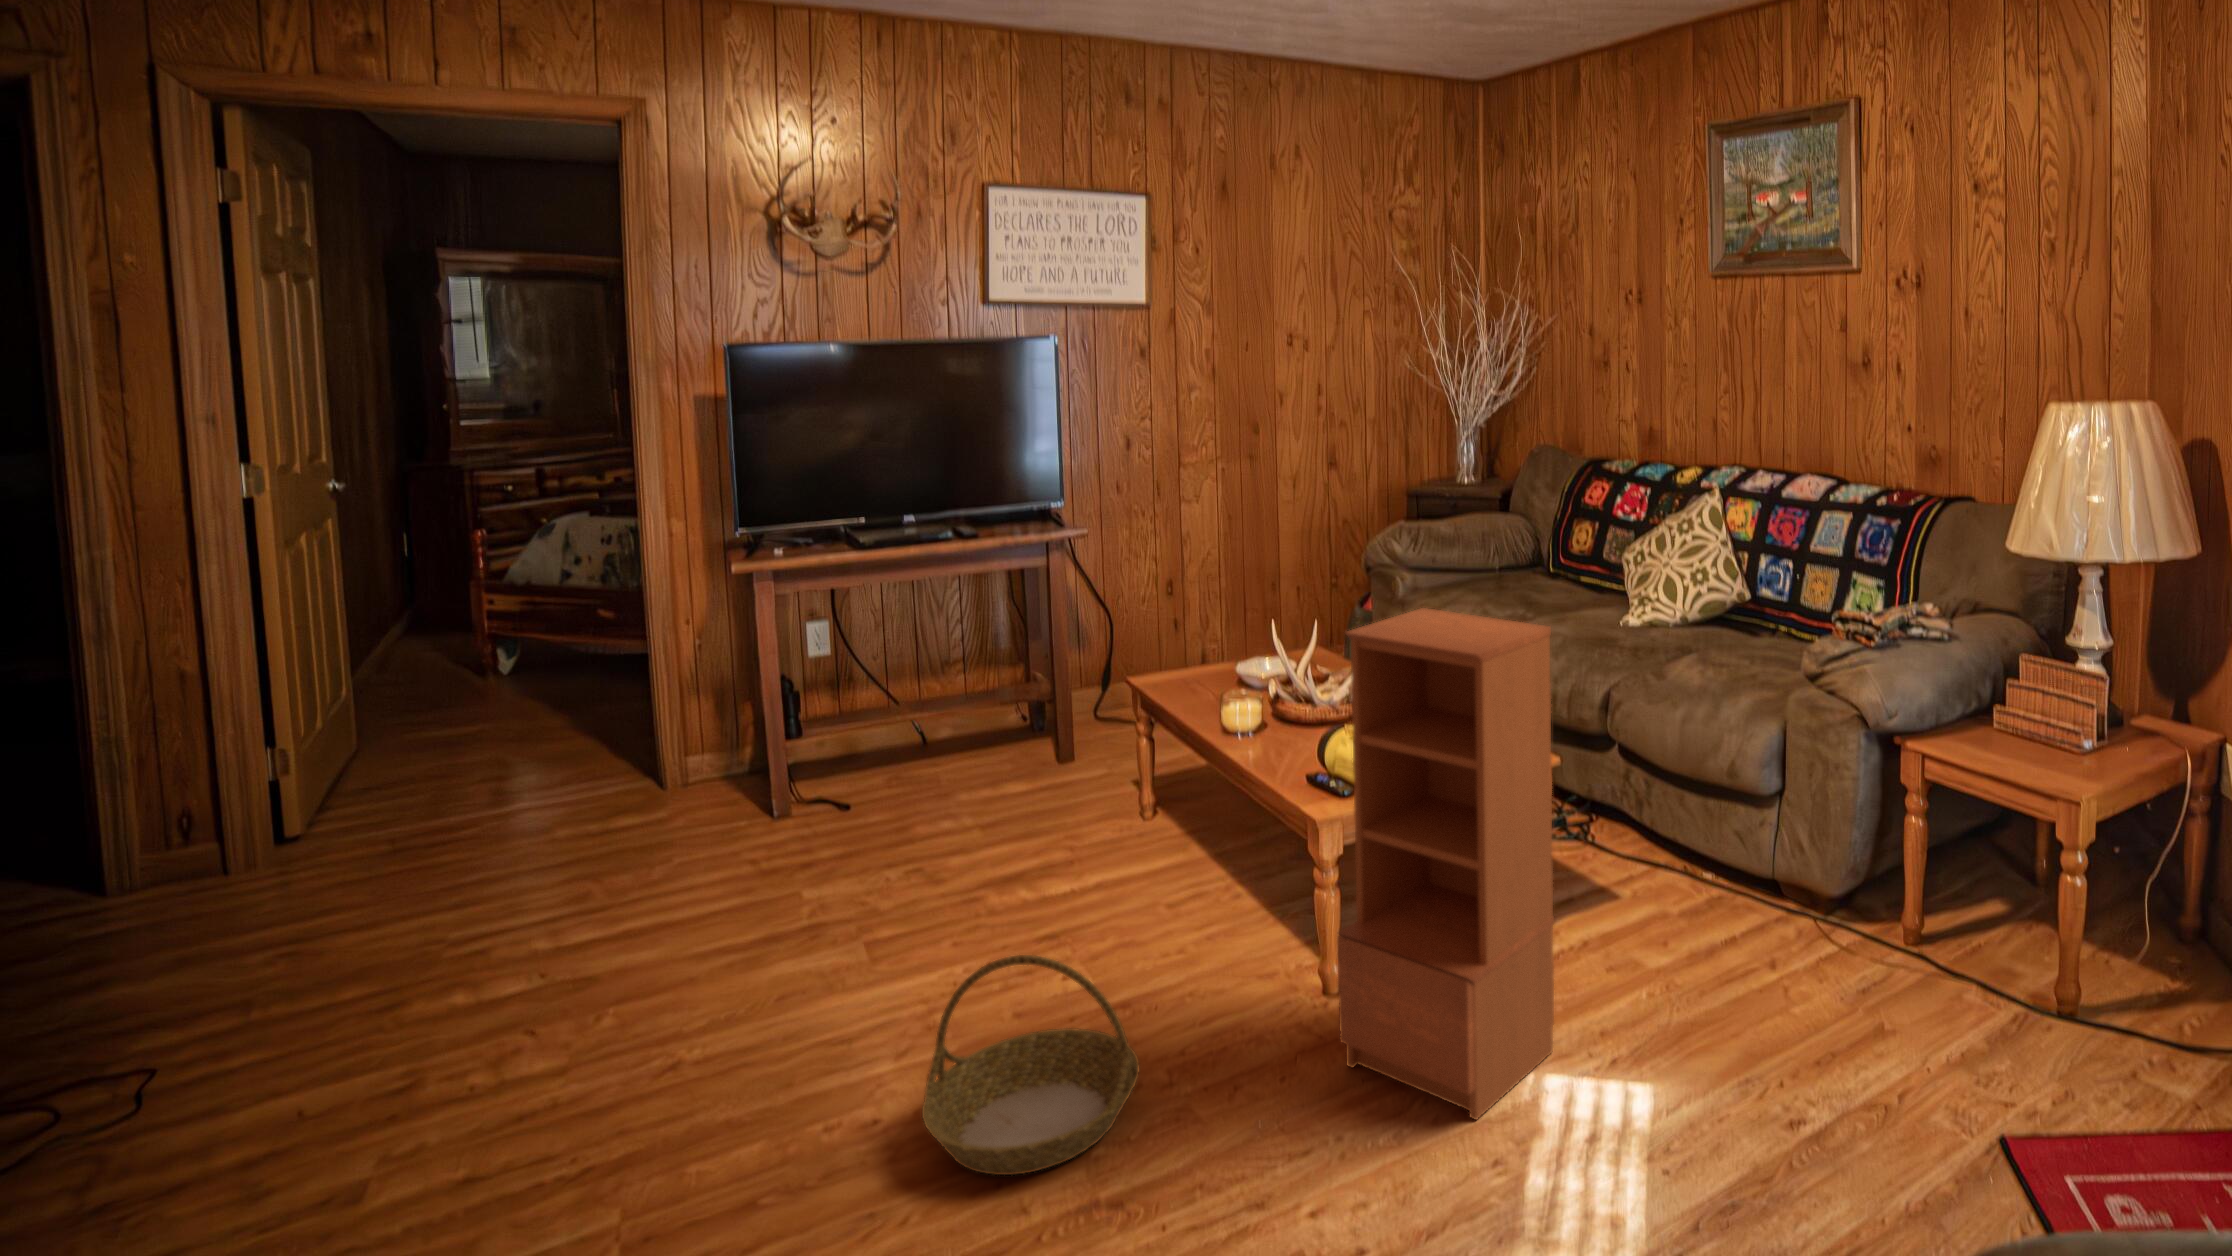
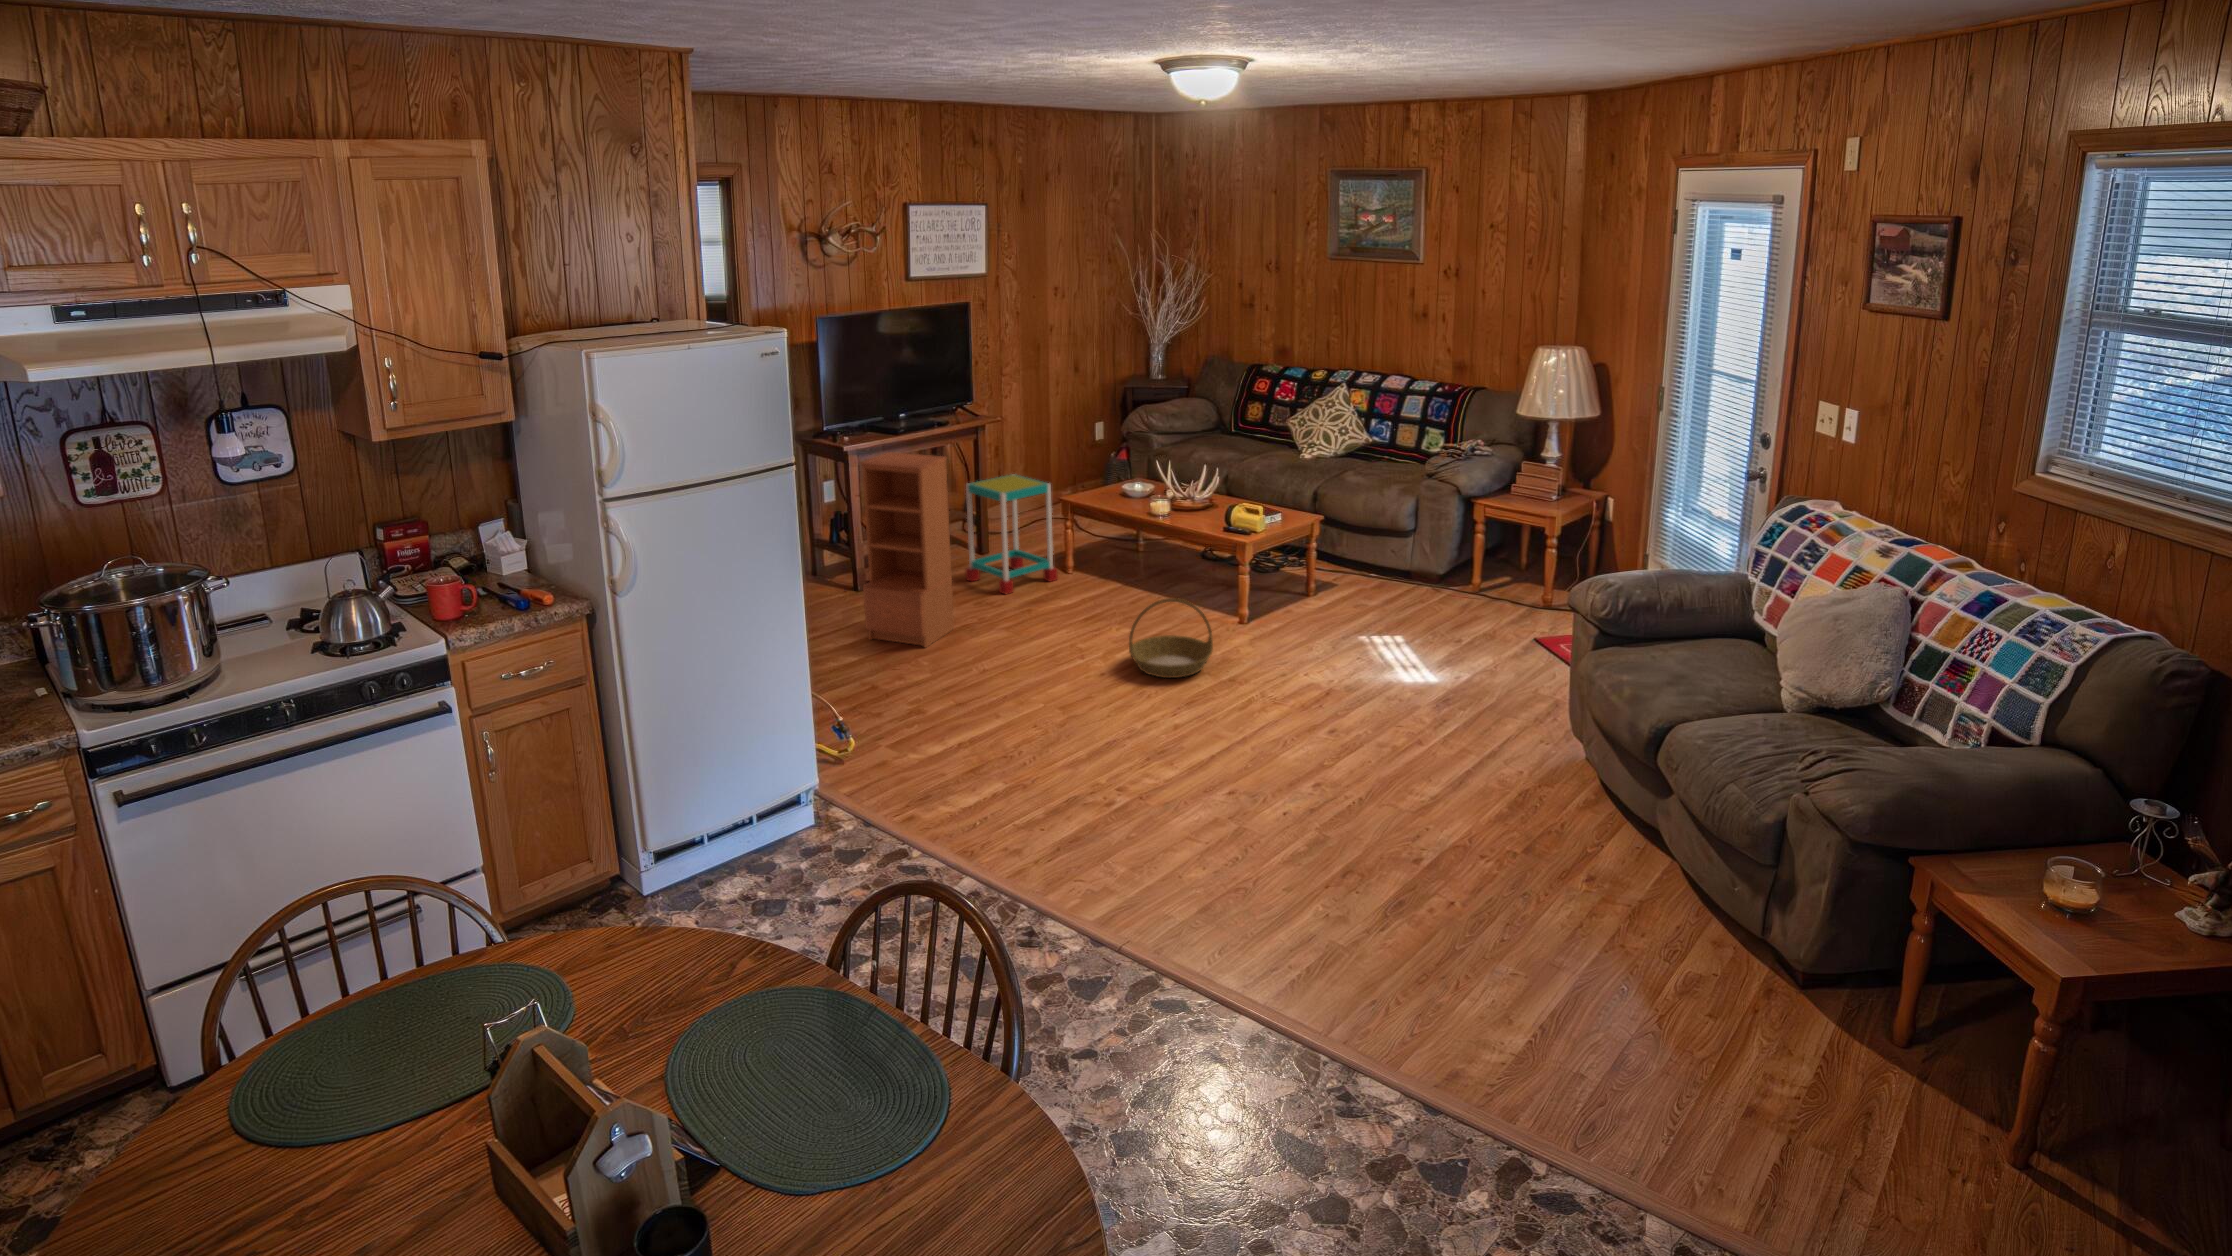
bookcase: present [1338,608,1554,1119] -> present [860,452,954,648]
side table: none [959,626,1108,859] -> present [966,474,1058,594]

